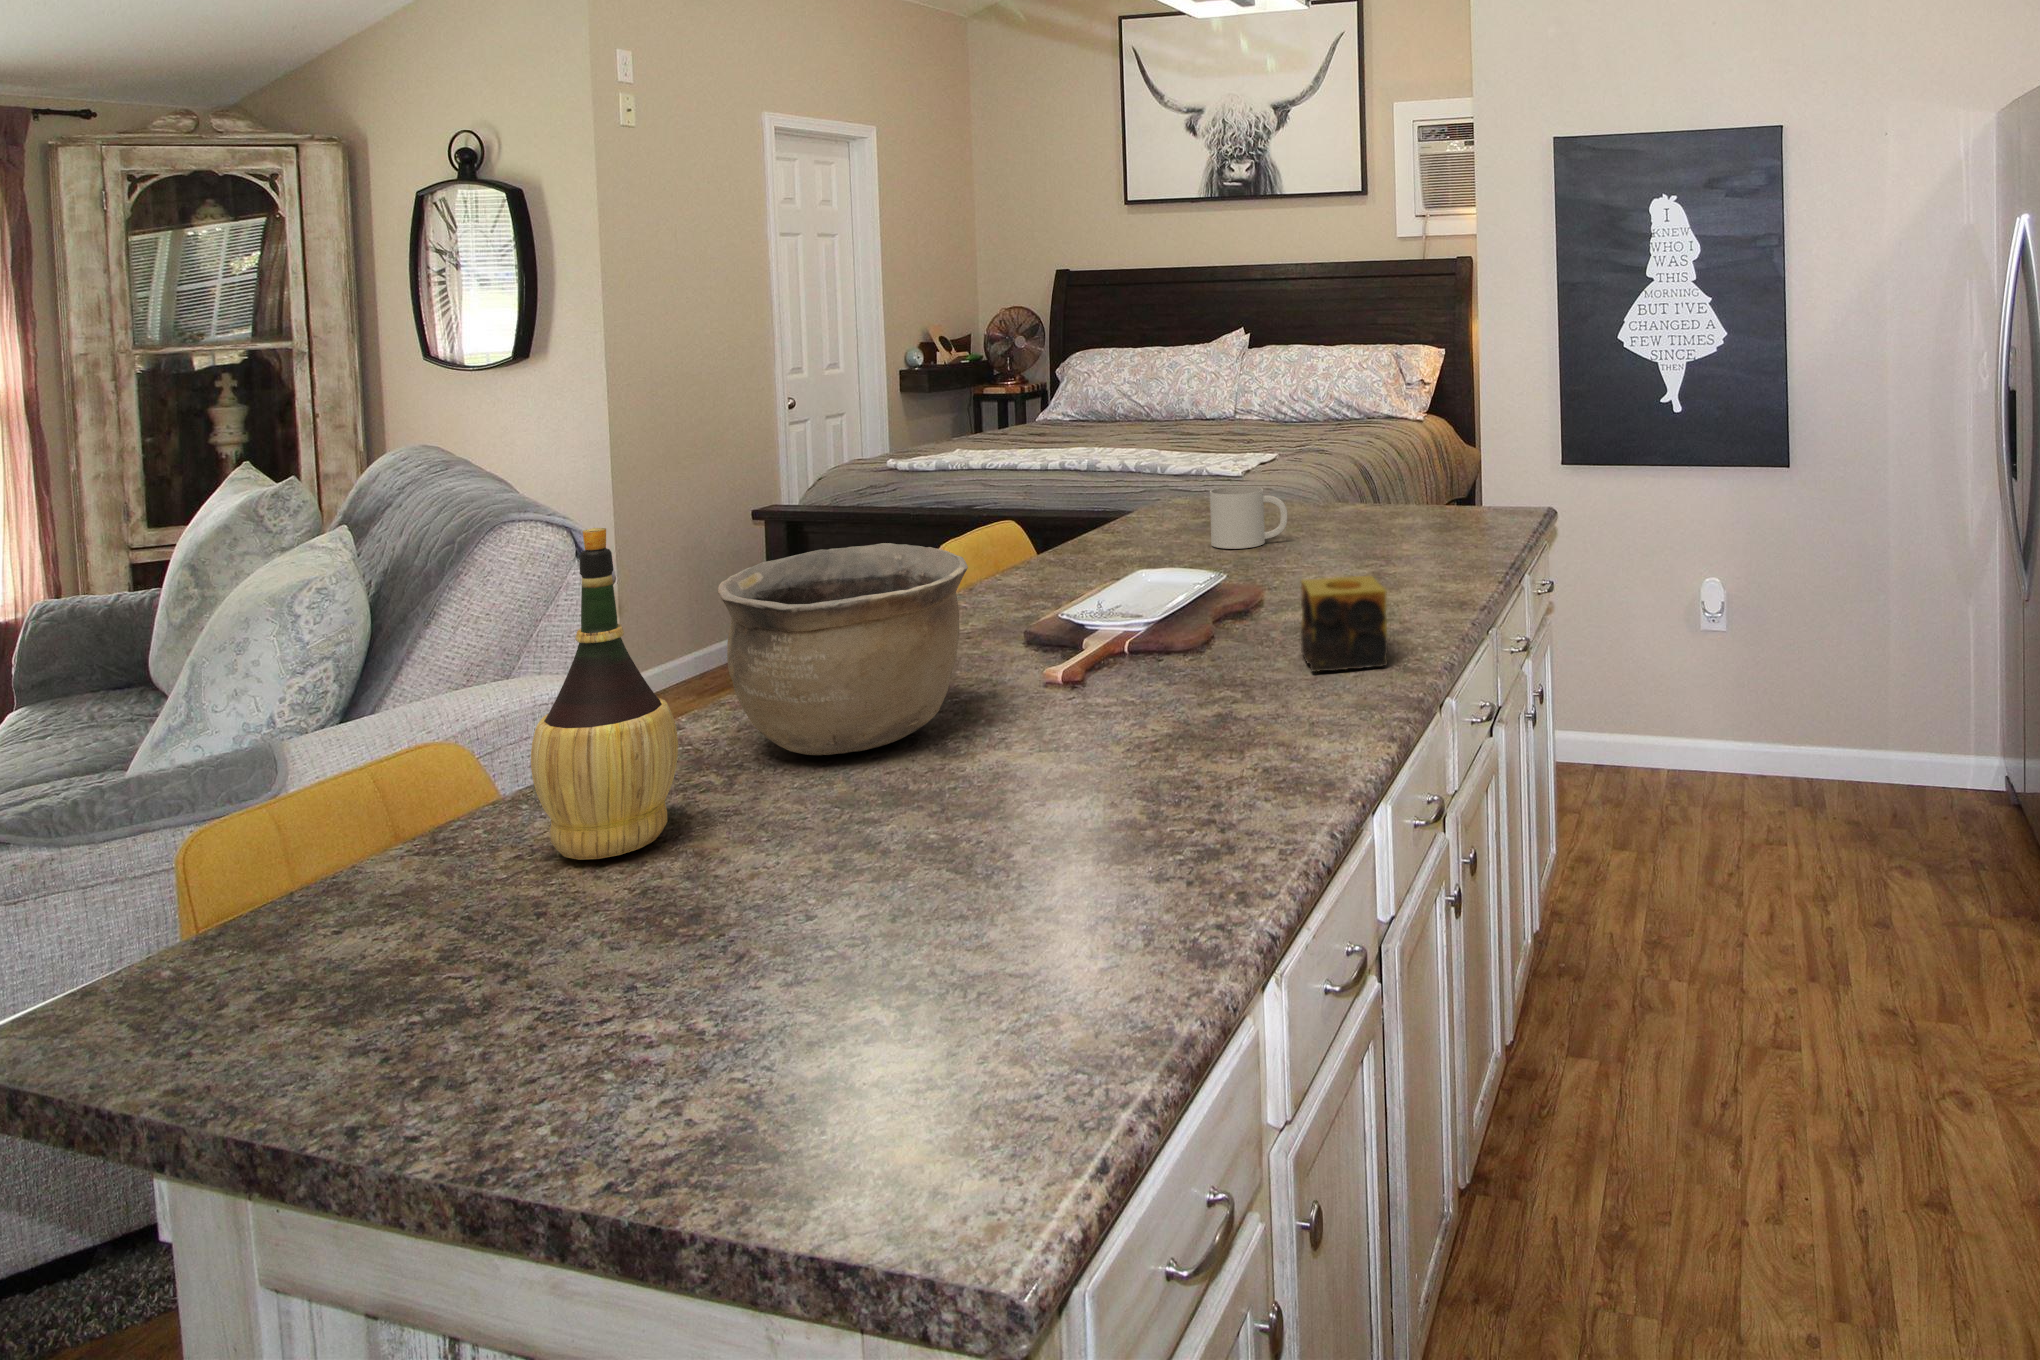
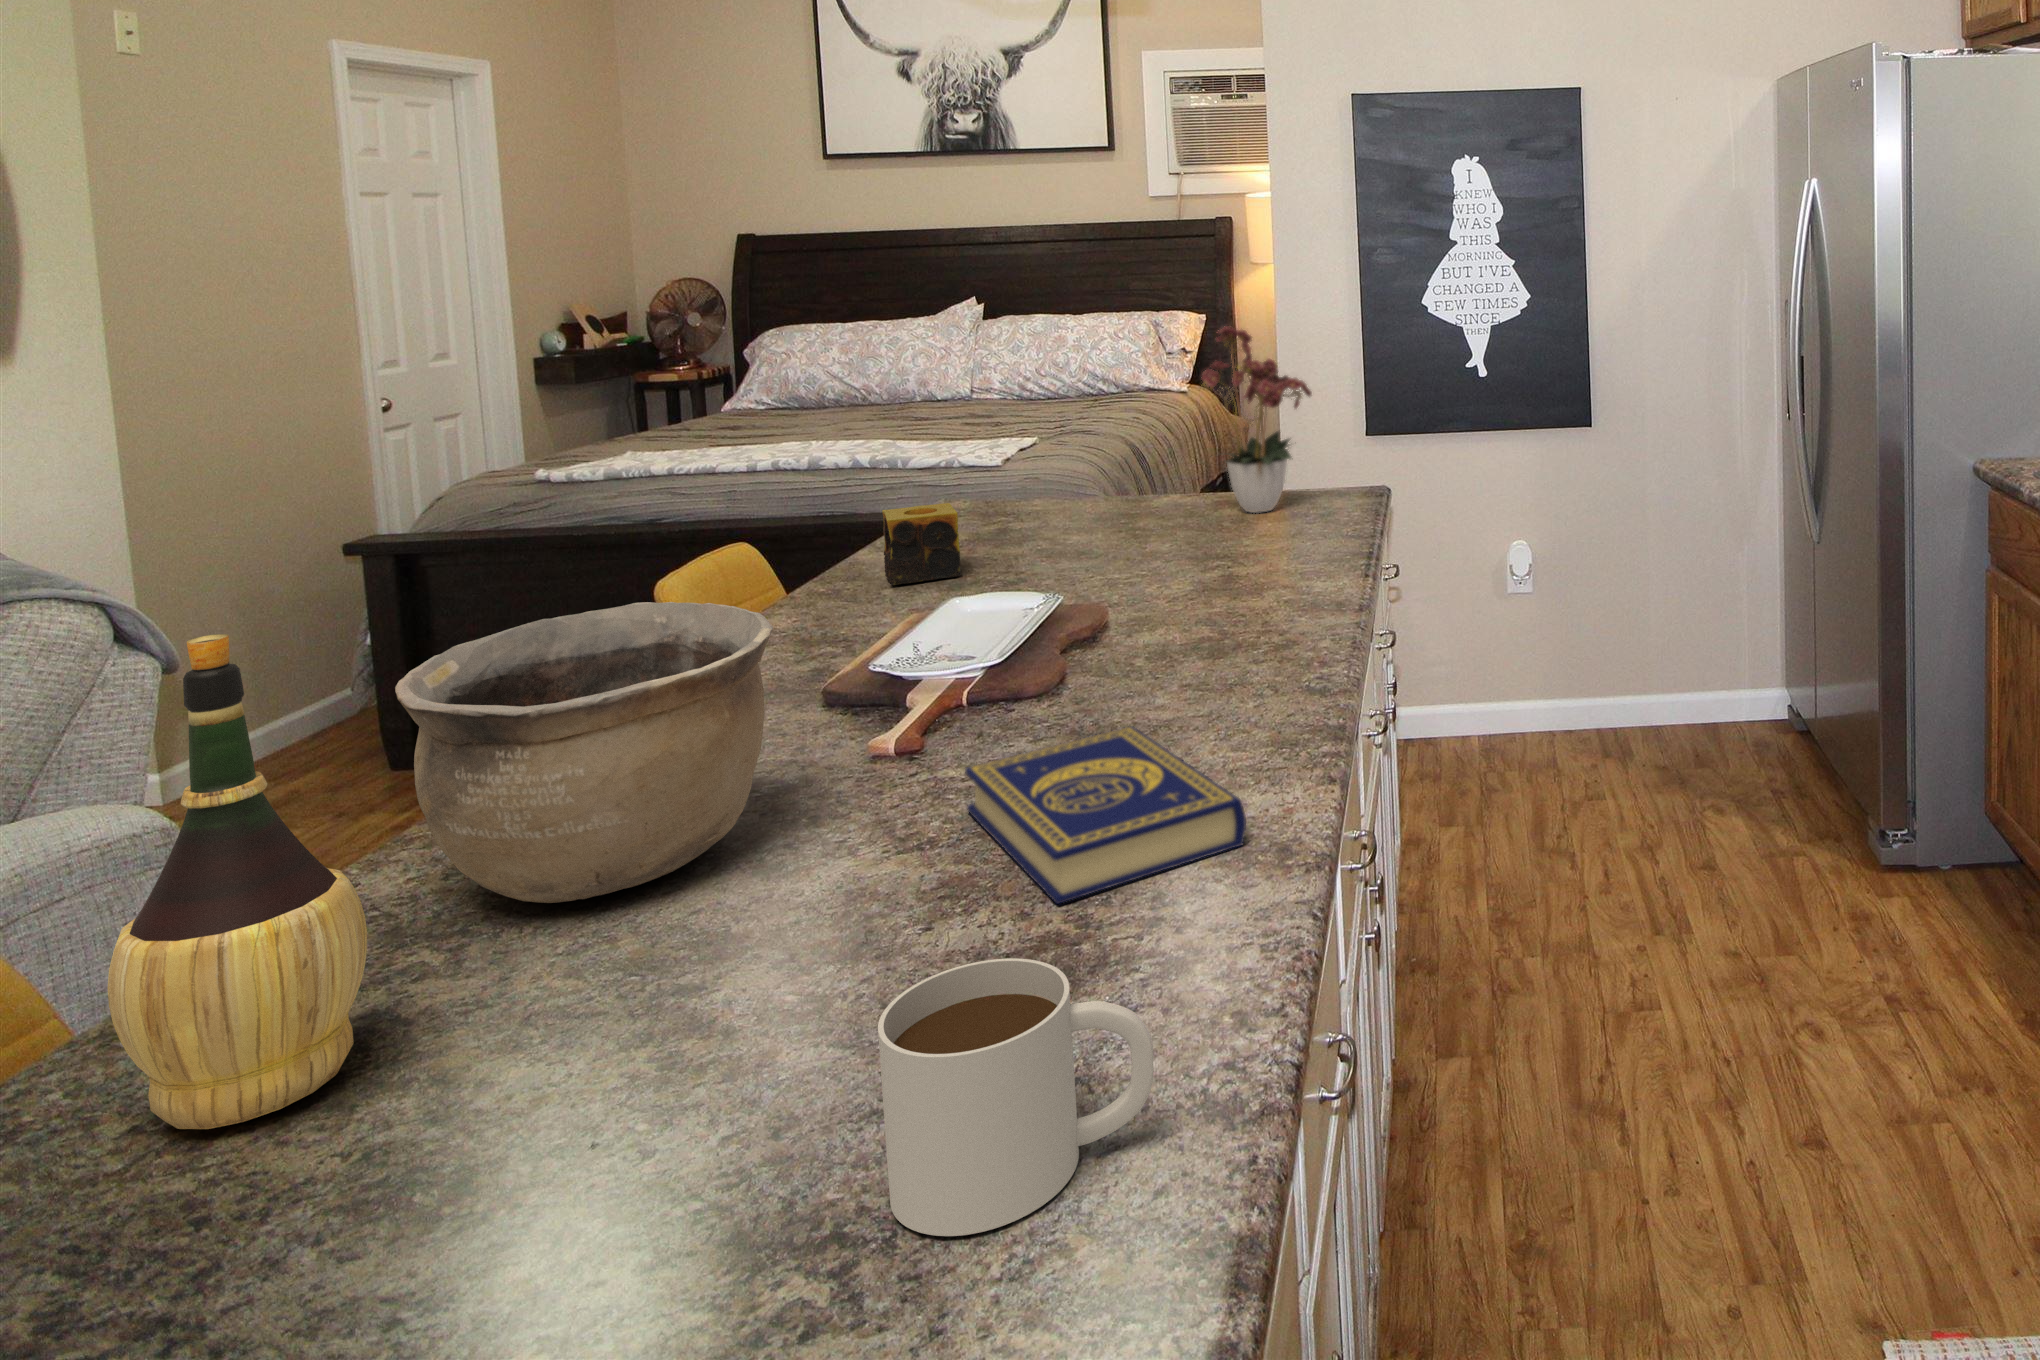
flower arrangement: none [1372,344,1482,523] -> present [1202,326,1312,513]
mug: present [1210,486,1288,549] -> present [878,958,1153,1236]
candle: present [1301,576,1388,672] -> present [882,503,961,585]
book: none [1100,677,1299,800] -> present [965,726,1246,904]

